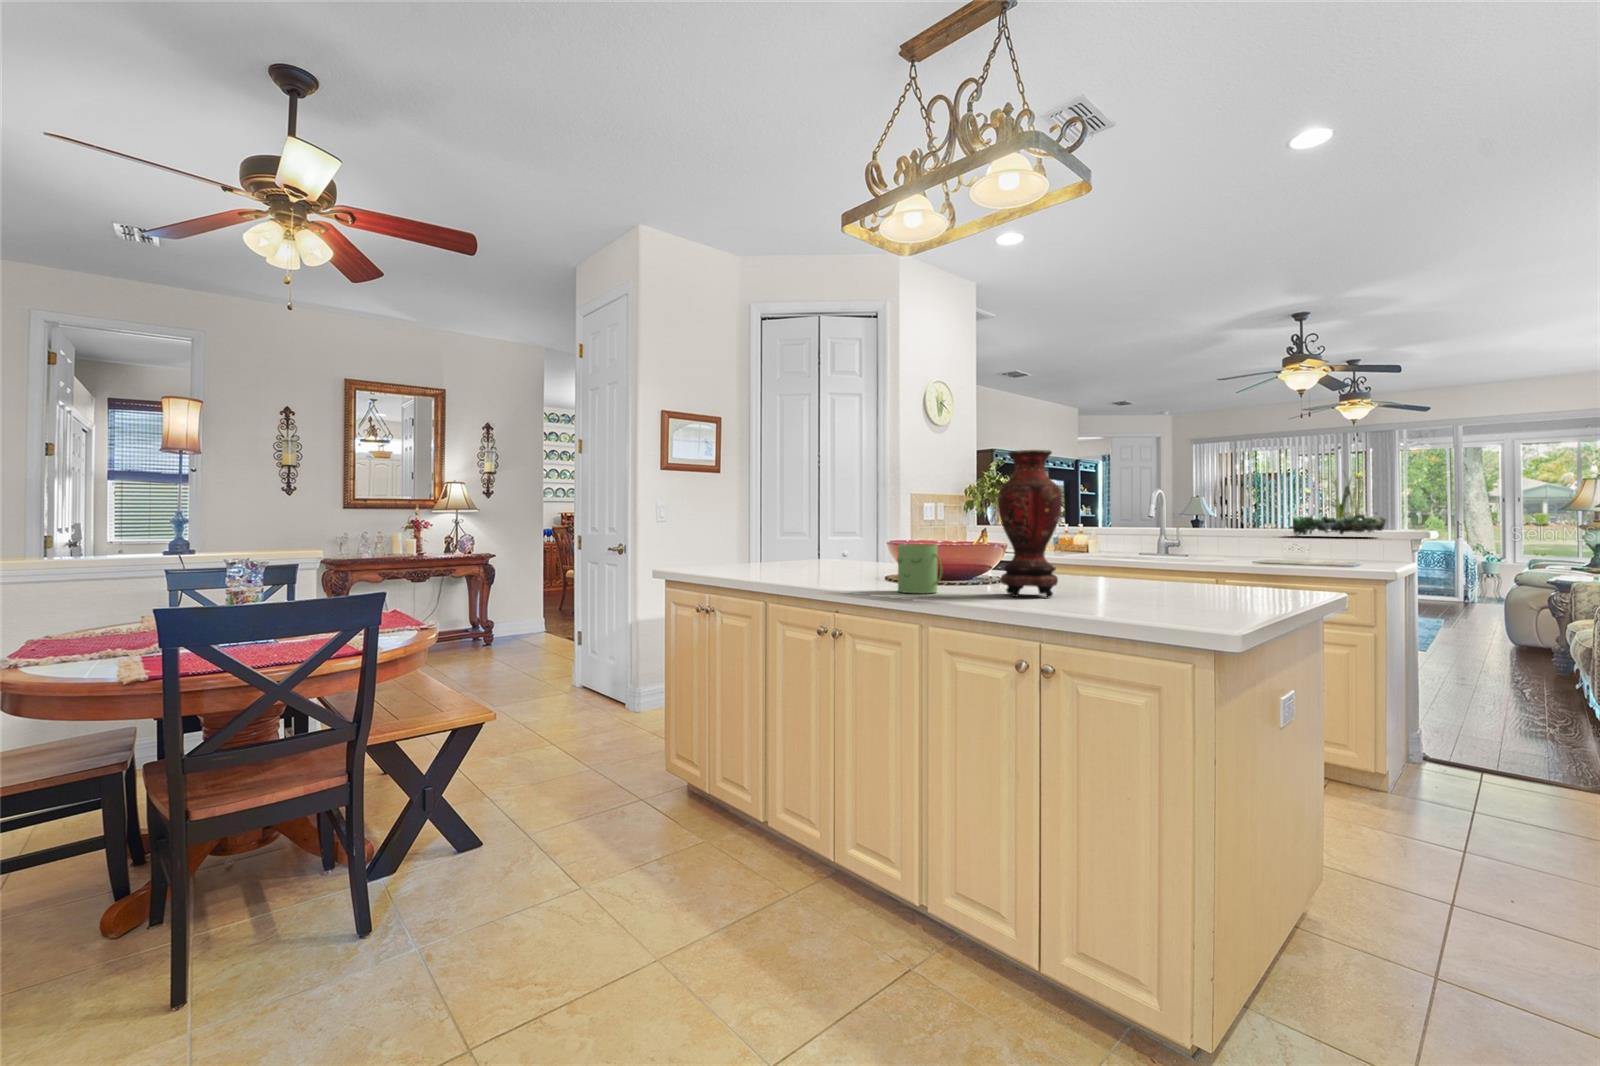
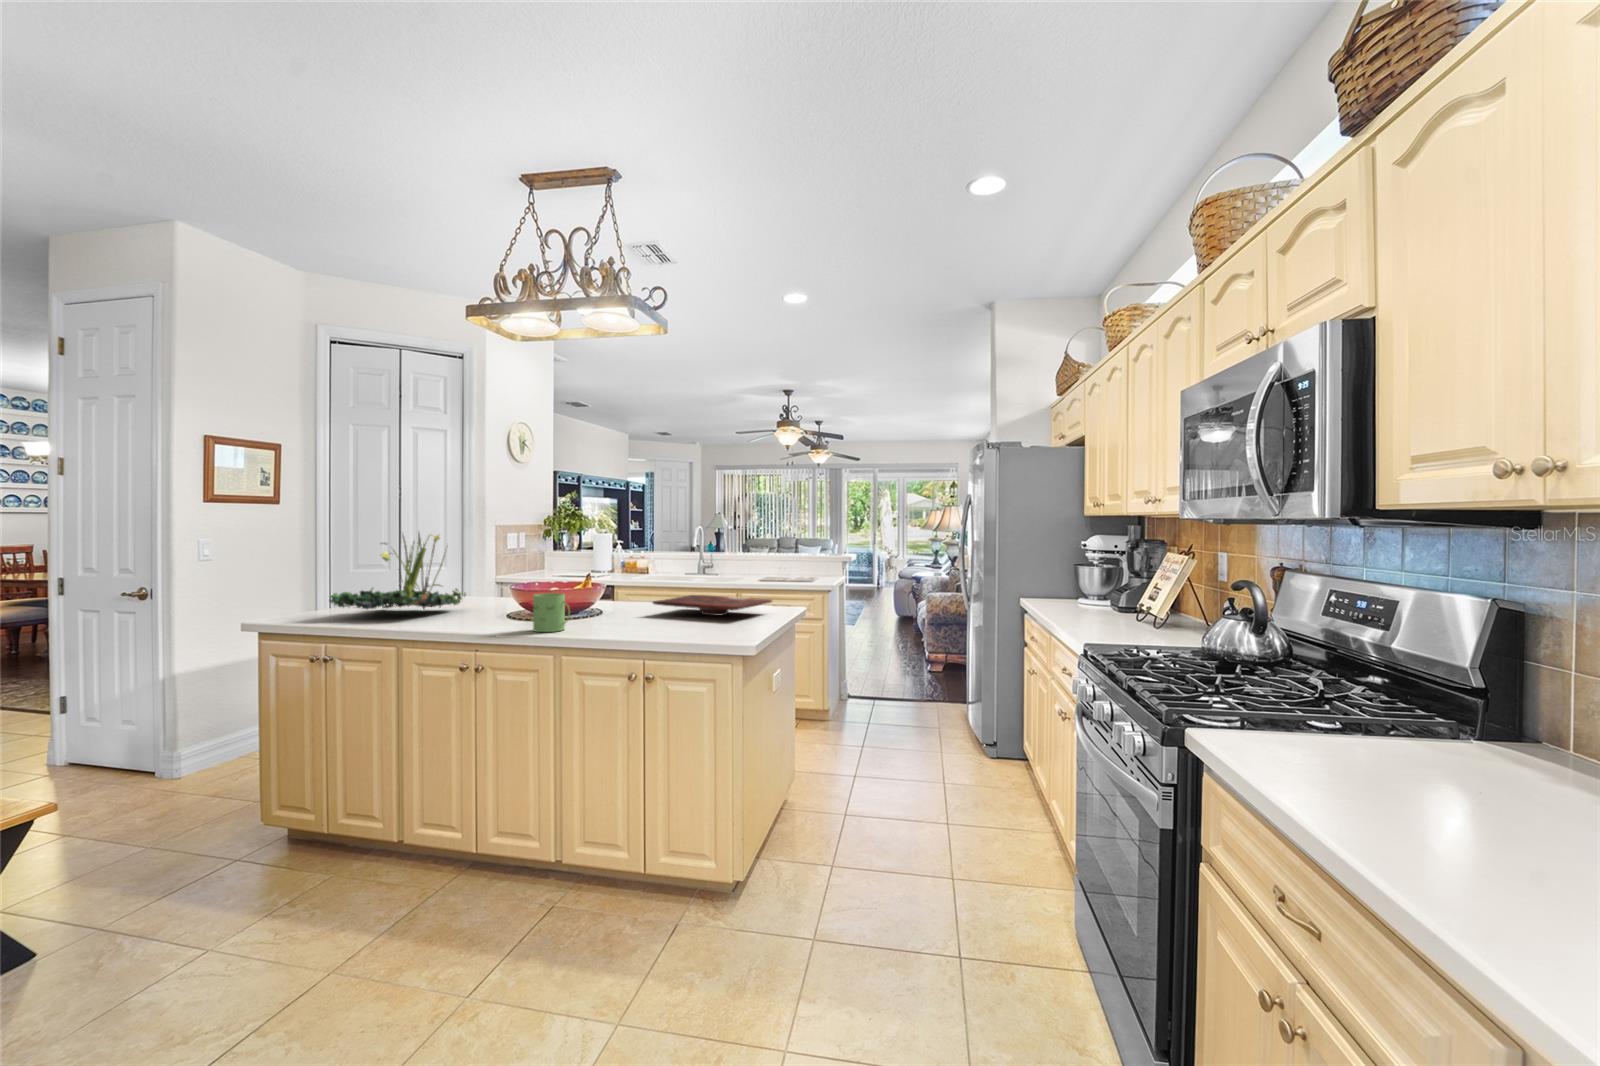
vase: present [998,450,1062,597] -> none [611,528,654,630]
plant: present [1293,472,1386,535] -> present [329,533,466,609]
cutting board: none [1067,564,1273,591] -> present [653,595,772,615]

